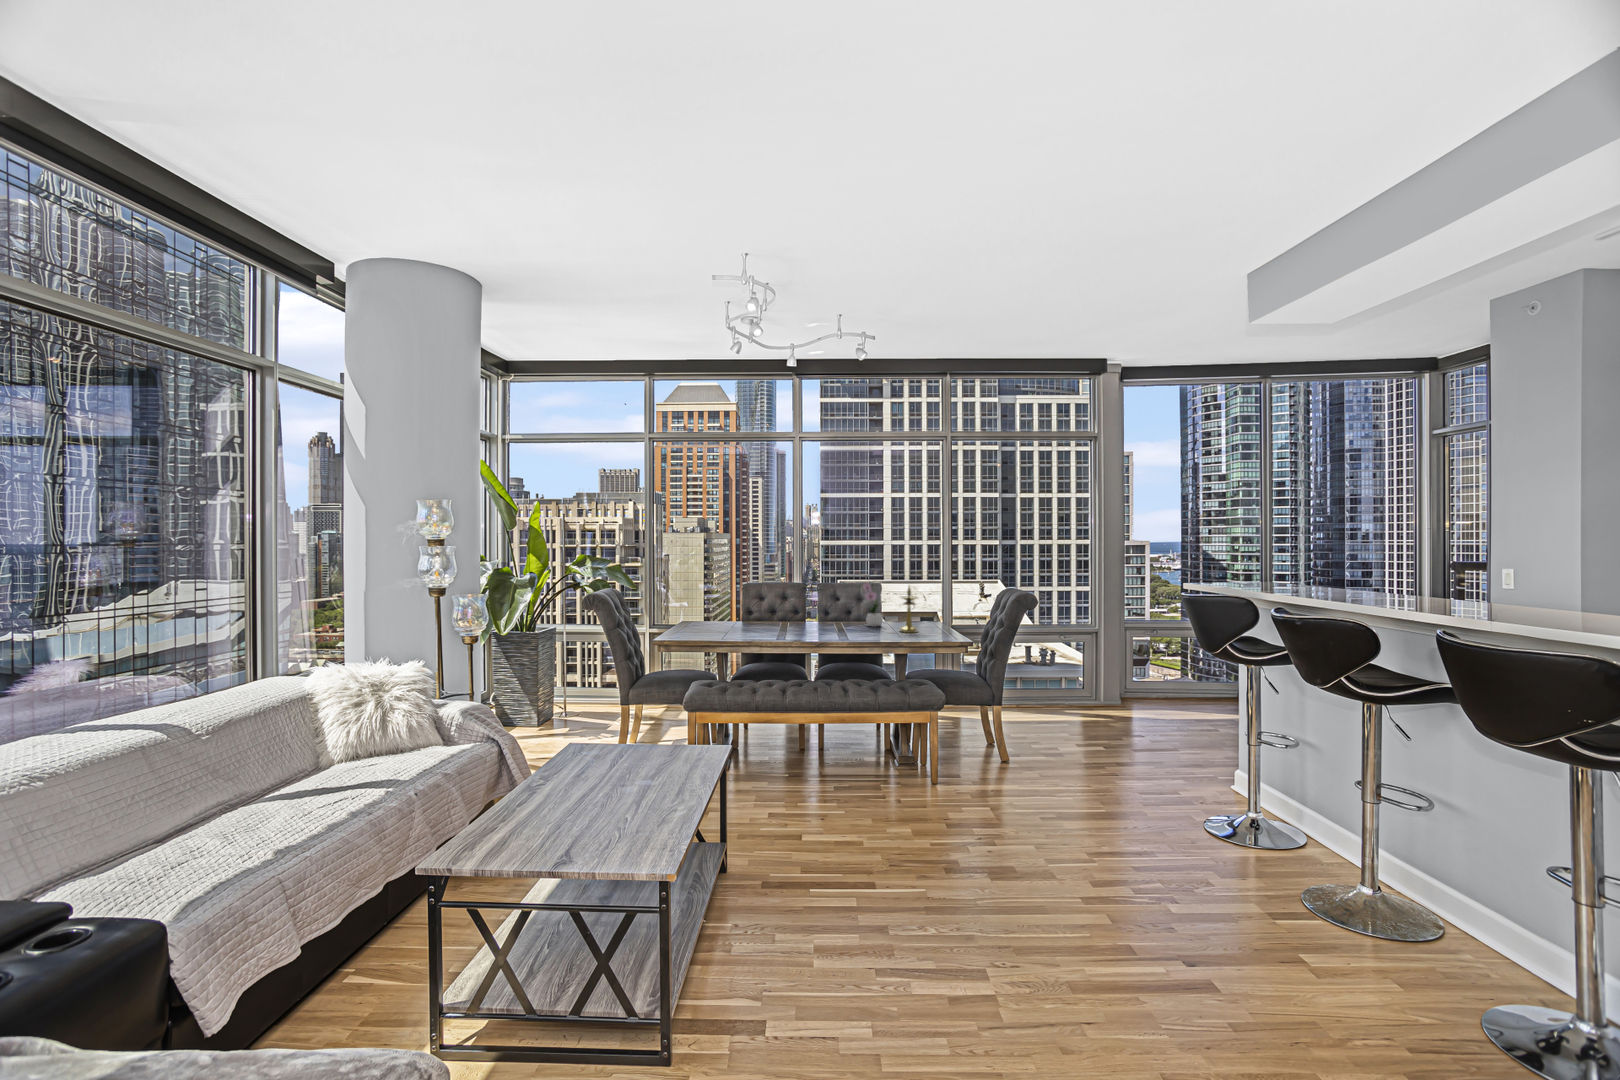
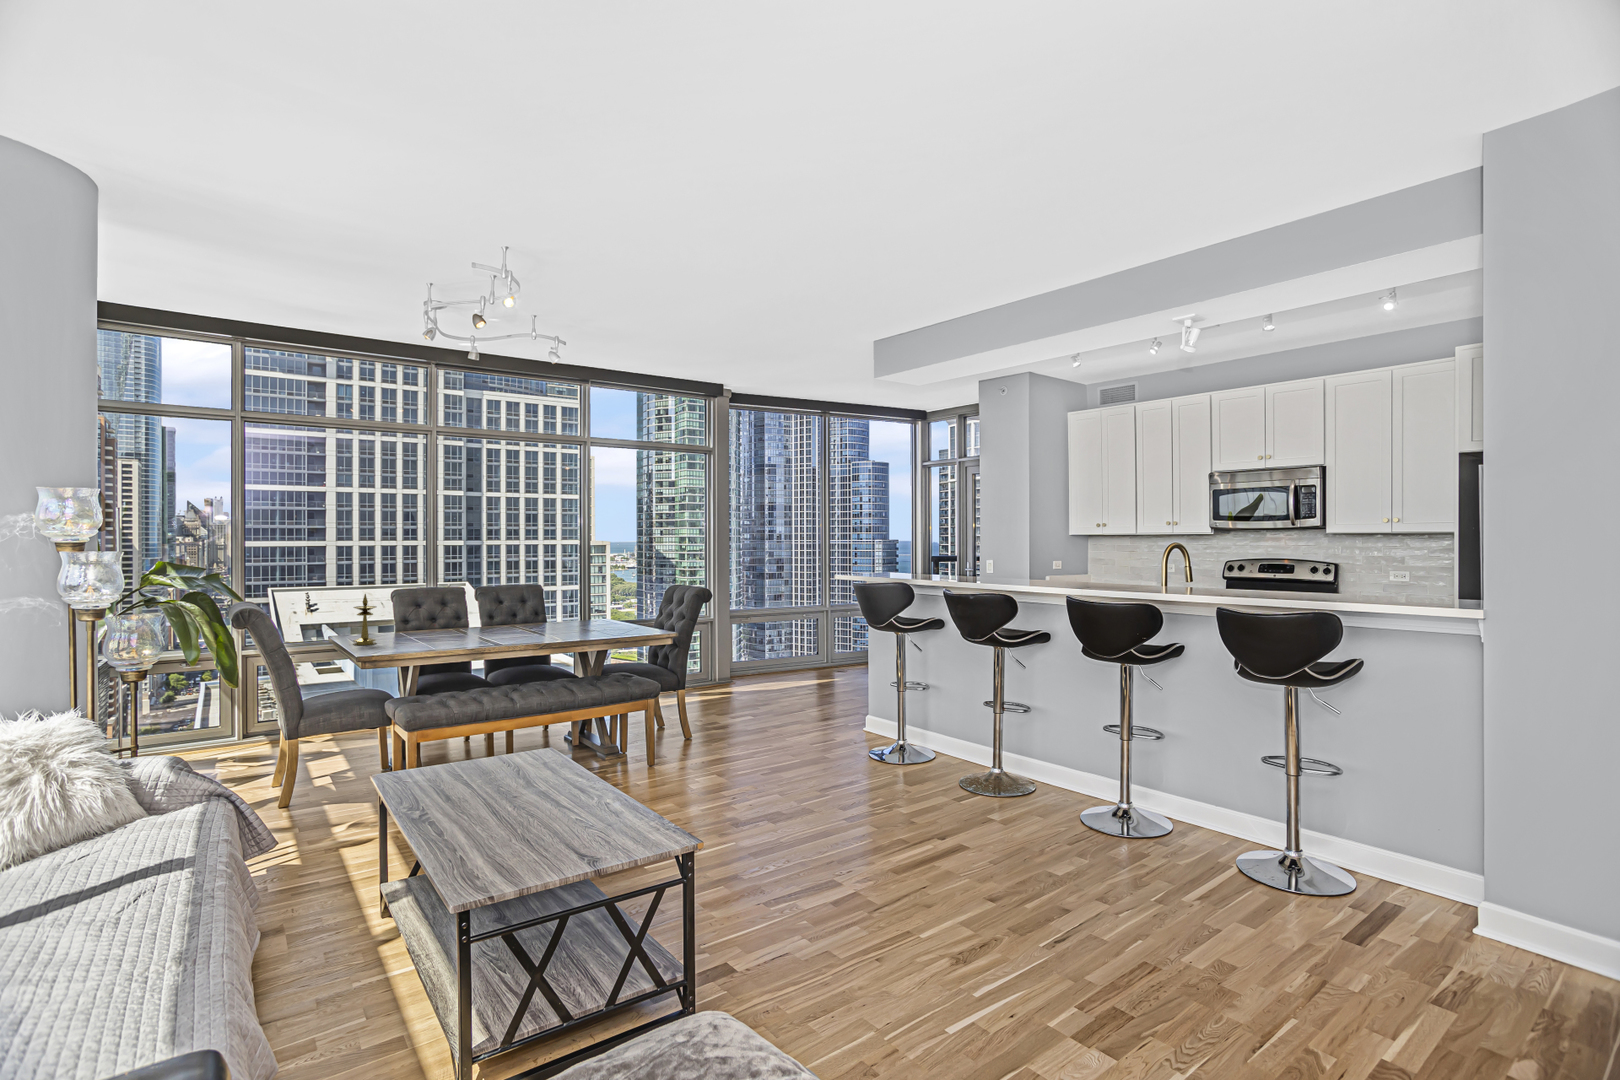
flower arrangement: present [863,583,883,627] -> none [305,584,334,641]

